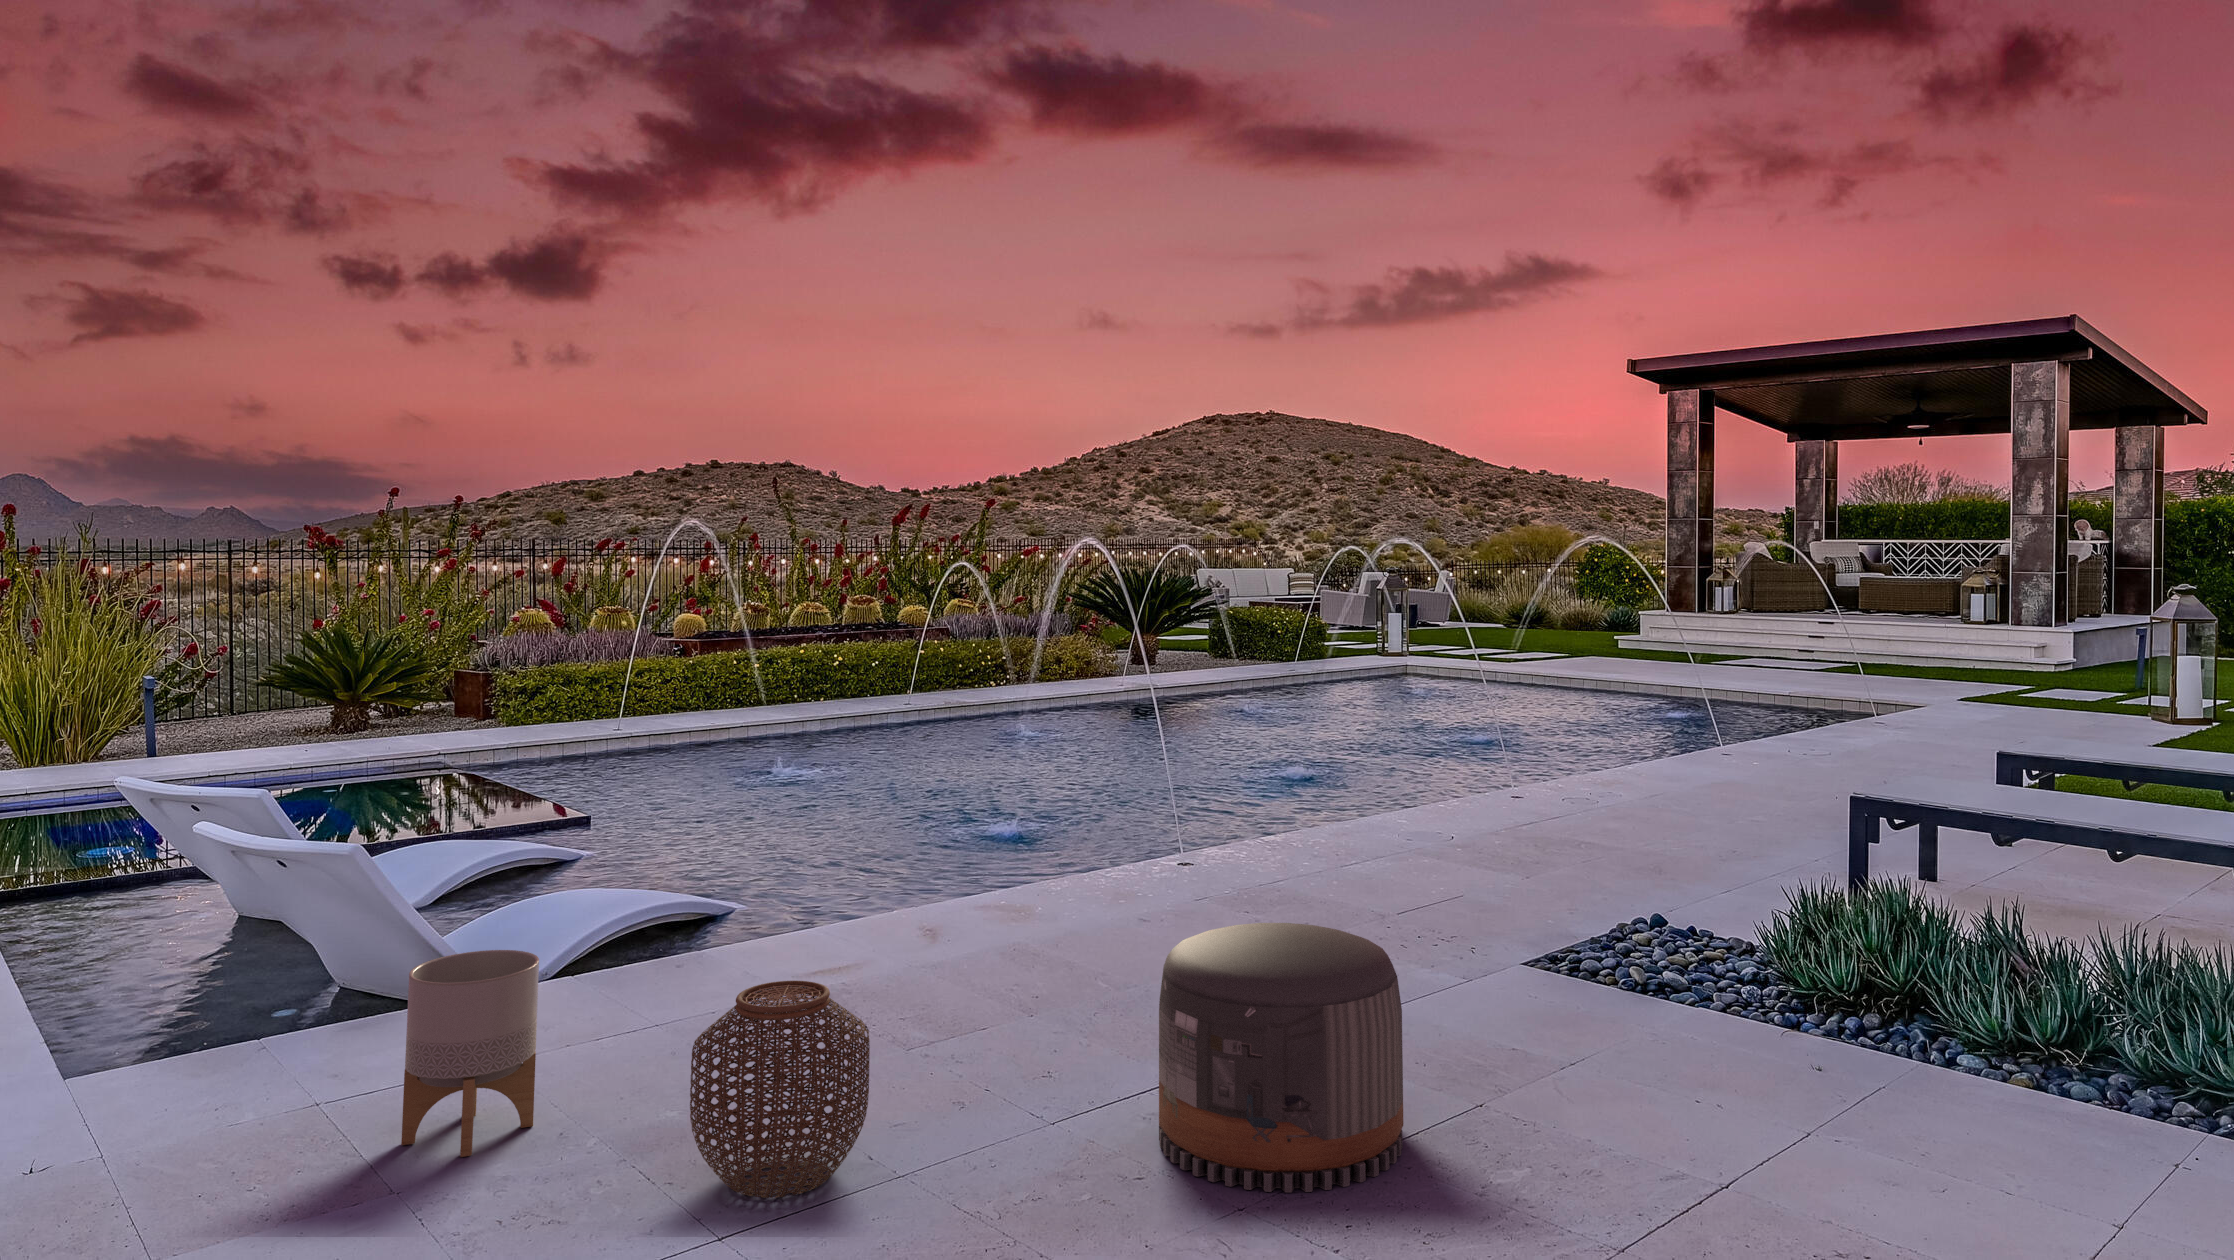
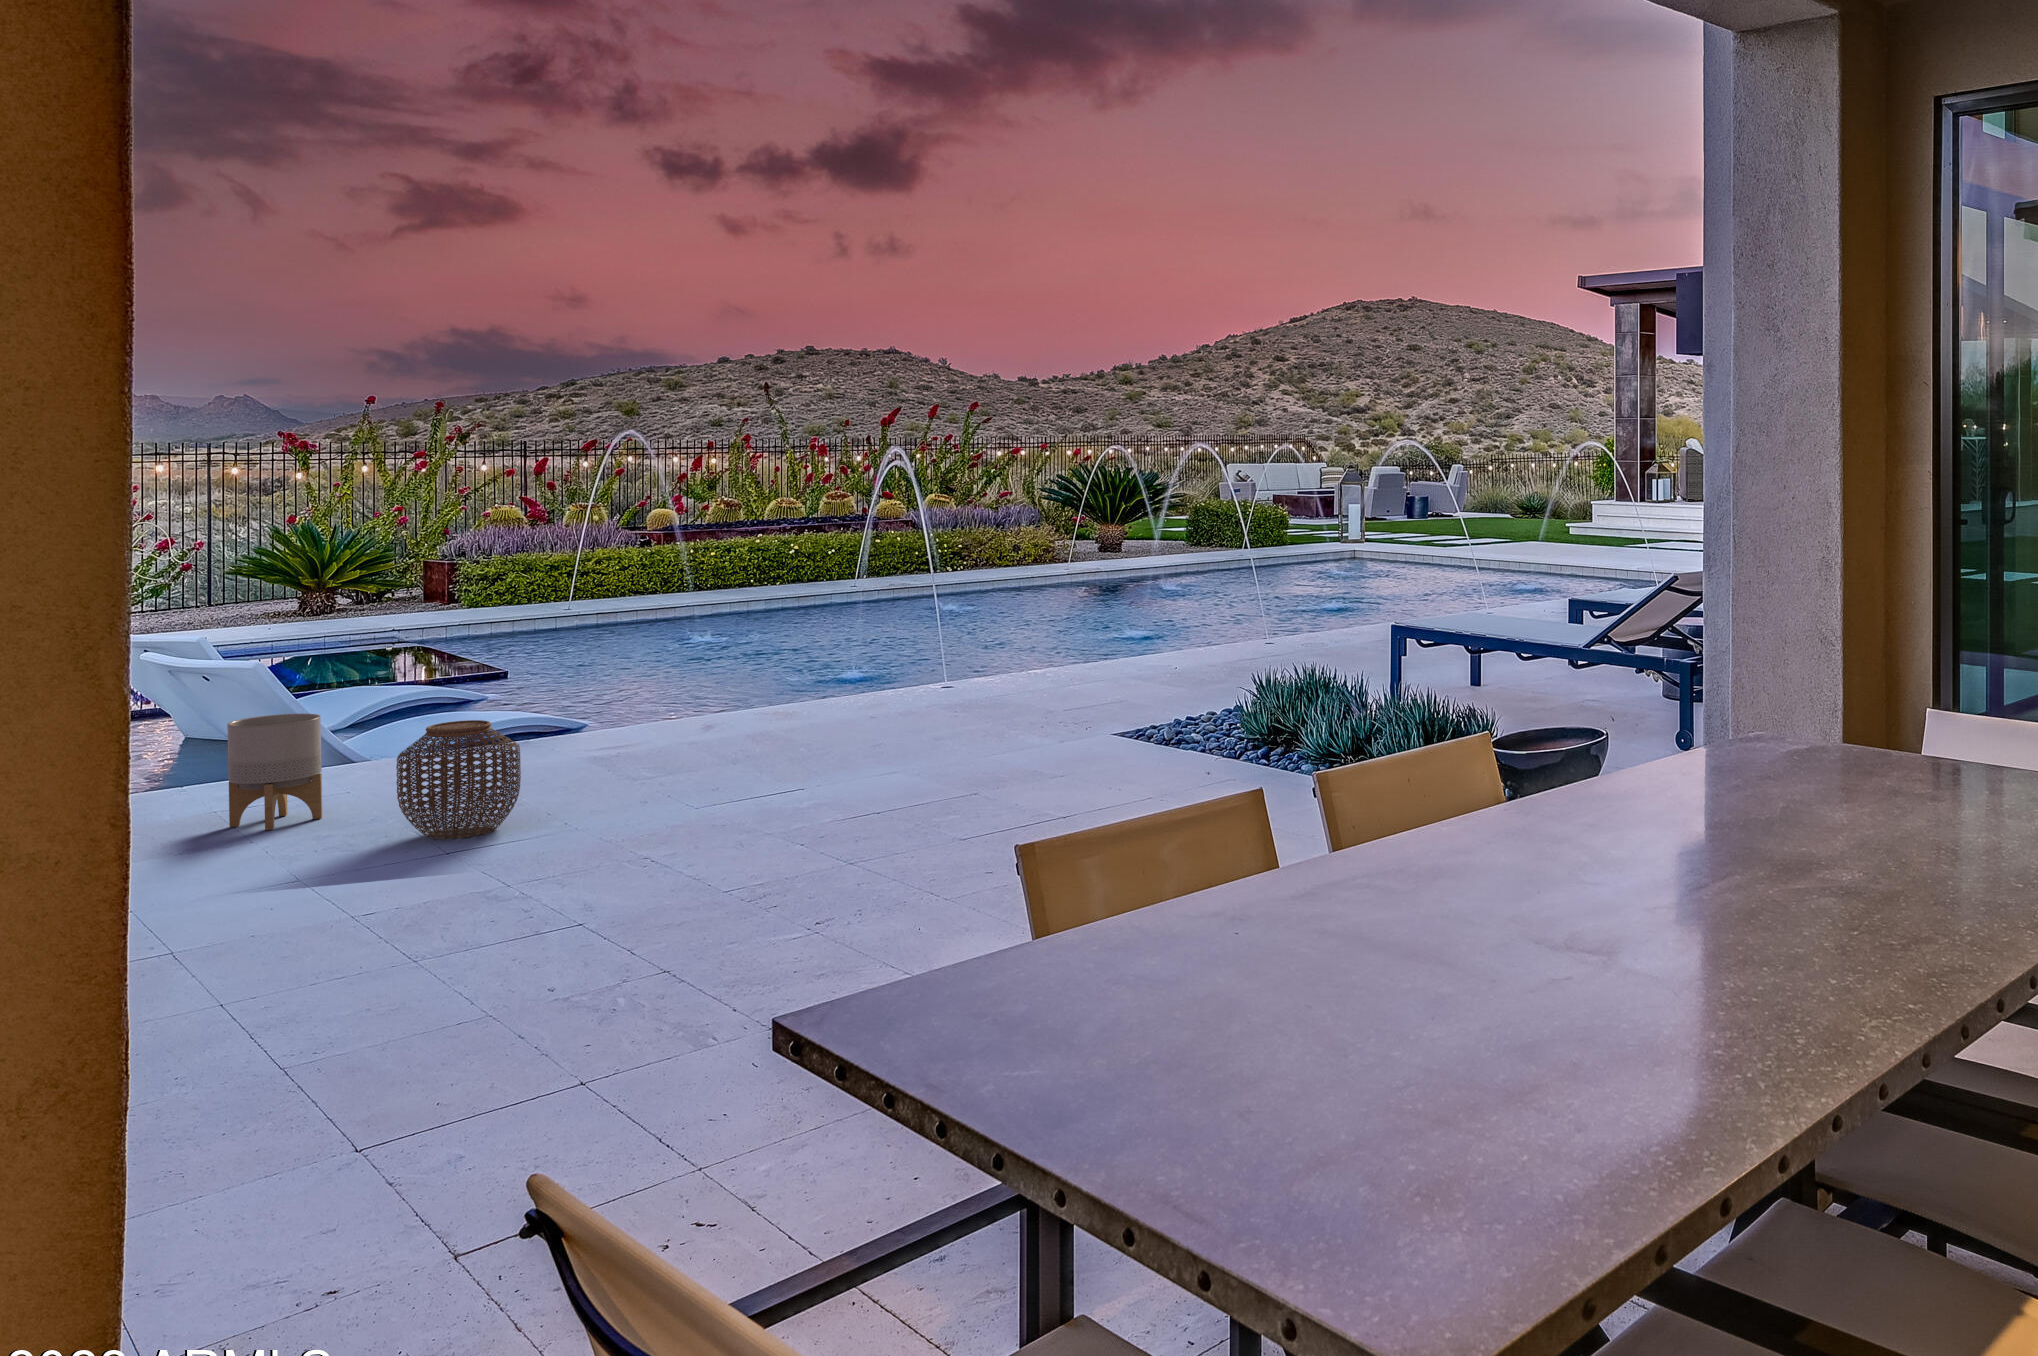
pouf: present [1159,923,1404,1192] -> none [710,688,873,830]

